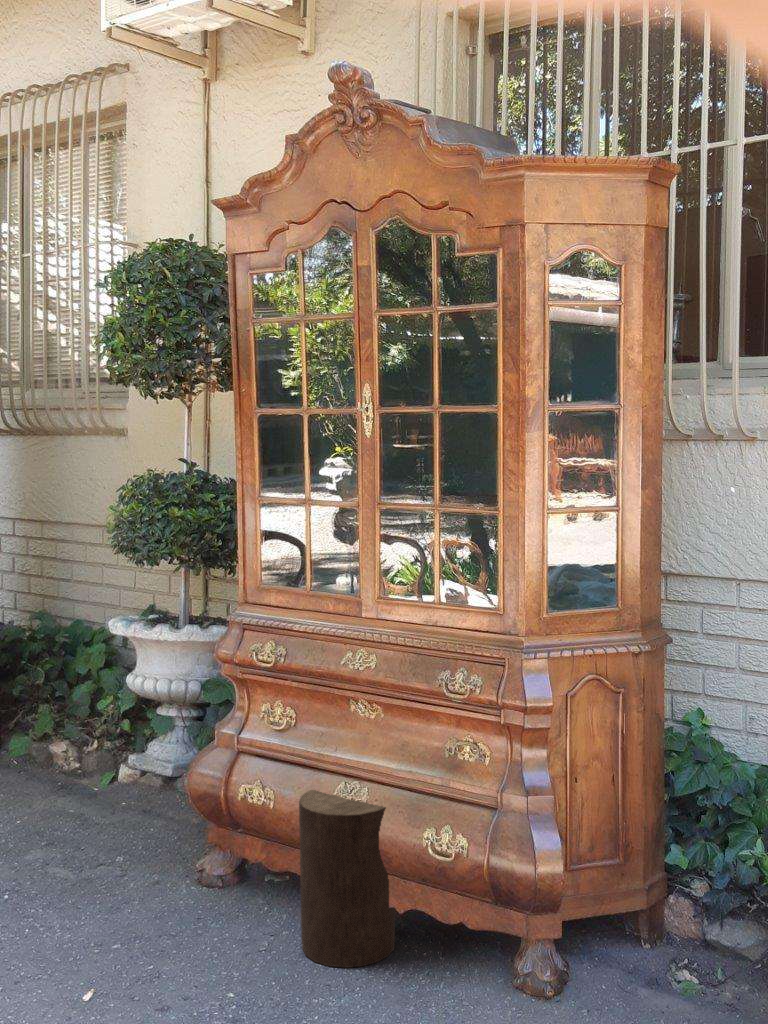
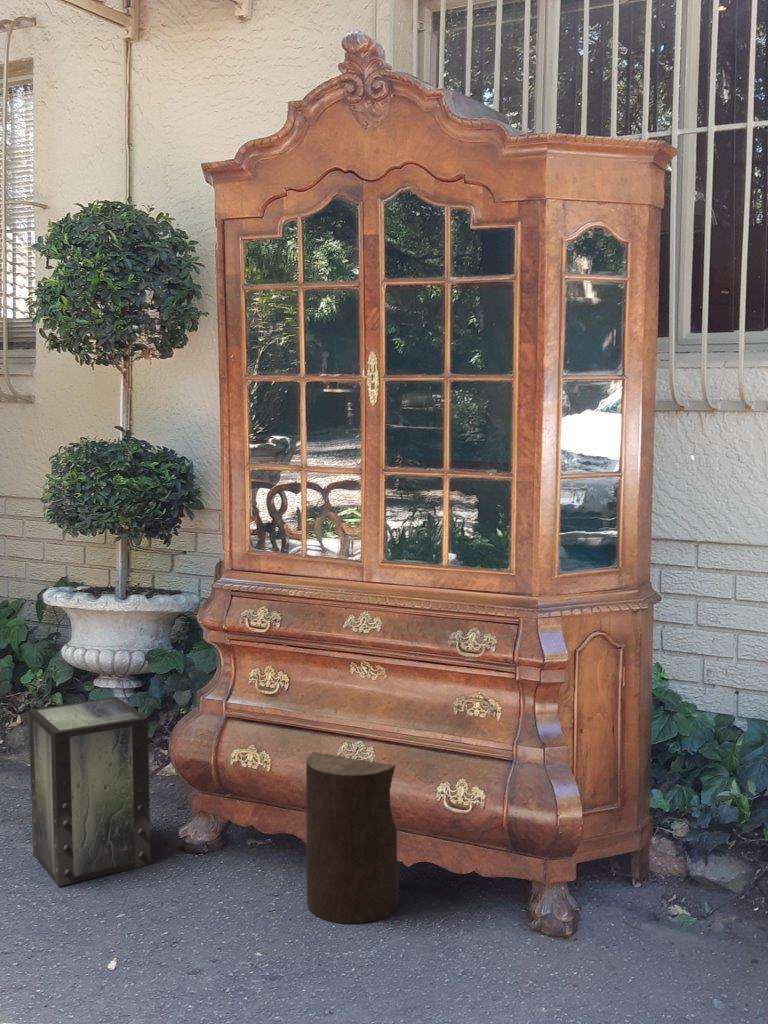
storage box: none [60,726,168,910] -> present [29,697,151,887]

